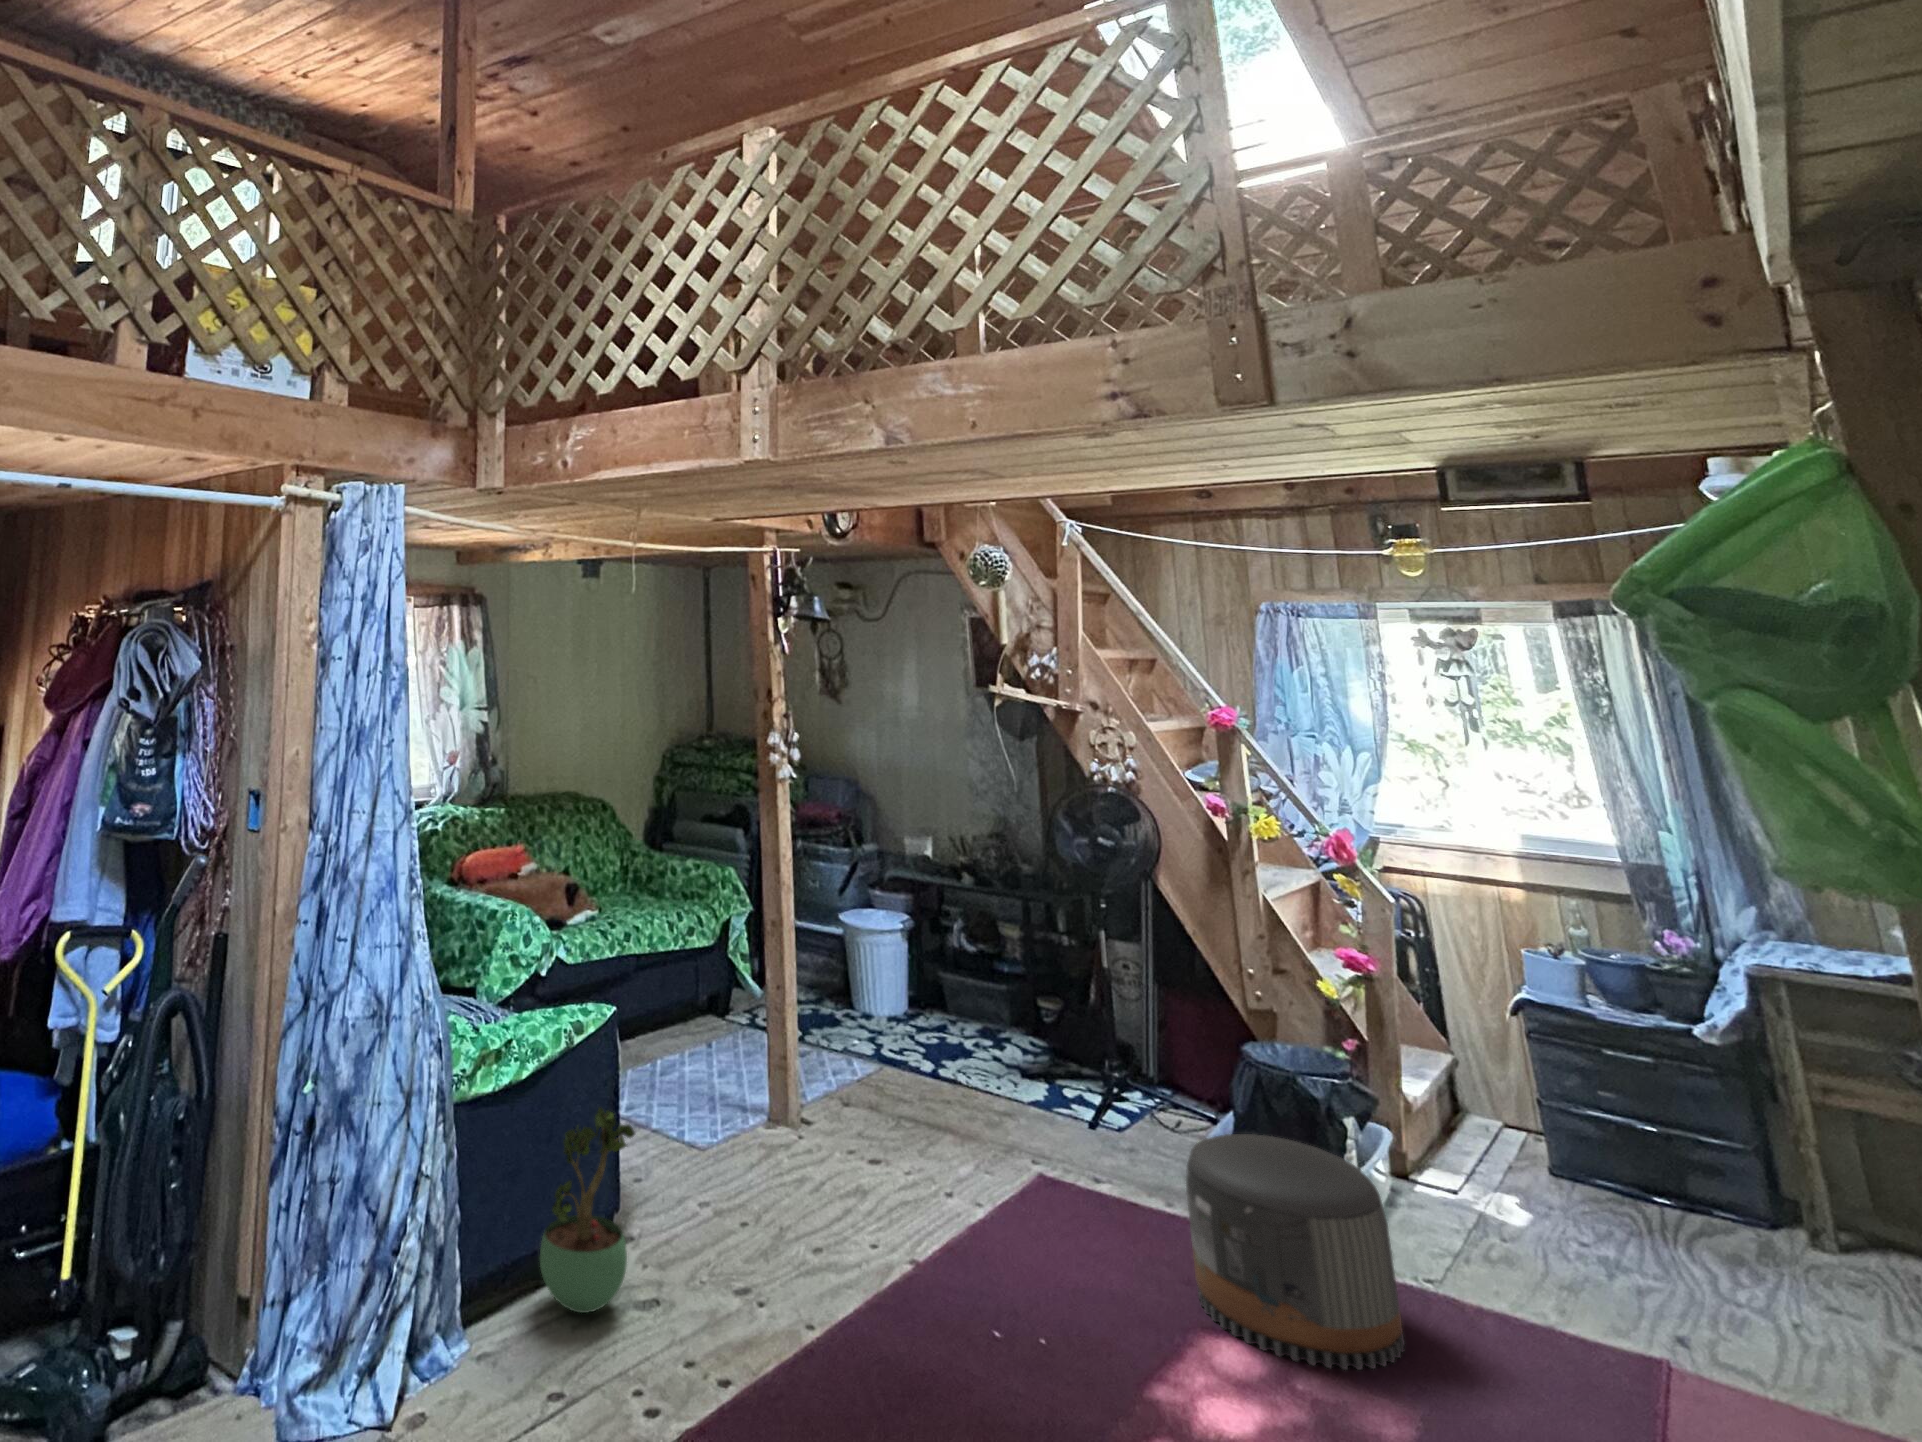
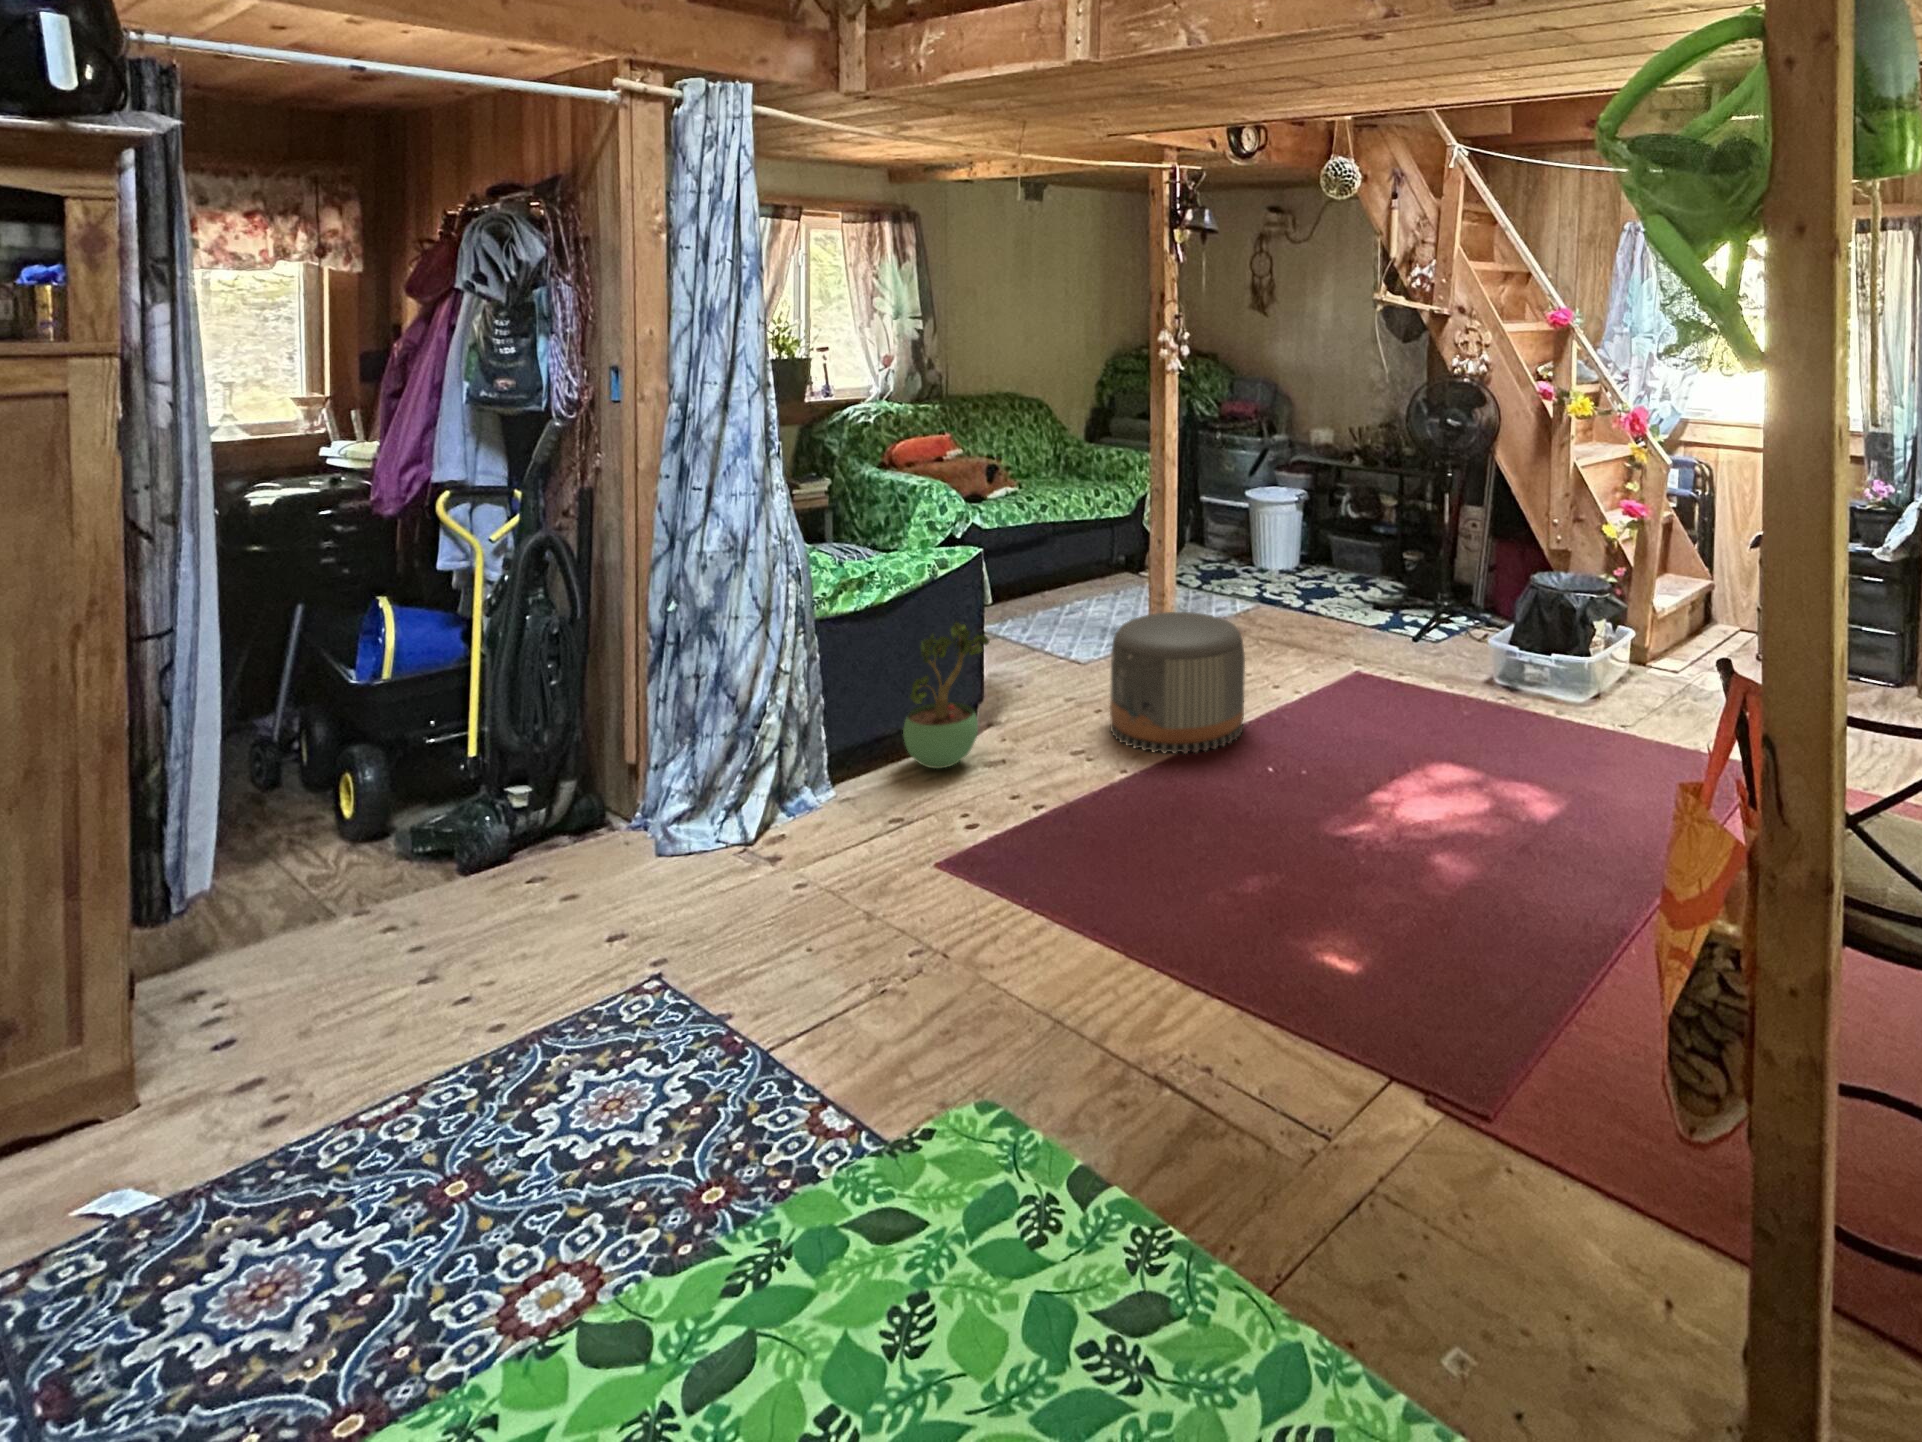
pouf: present [1186,1134,1405,1370] -> present [1110,612,1245,754]

